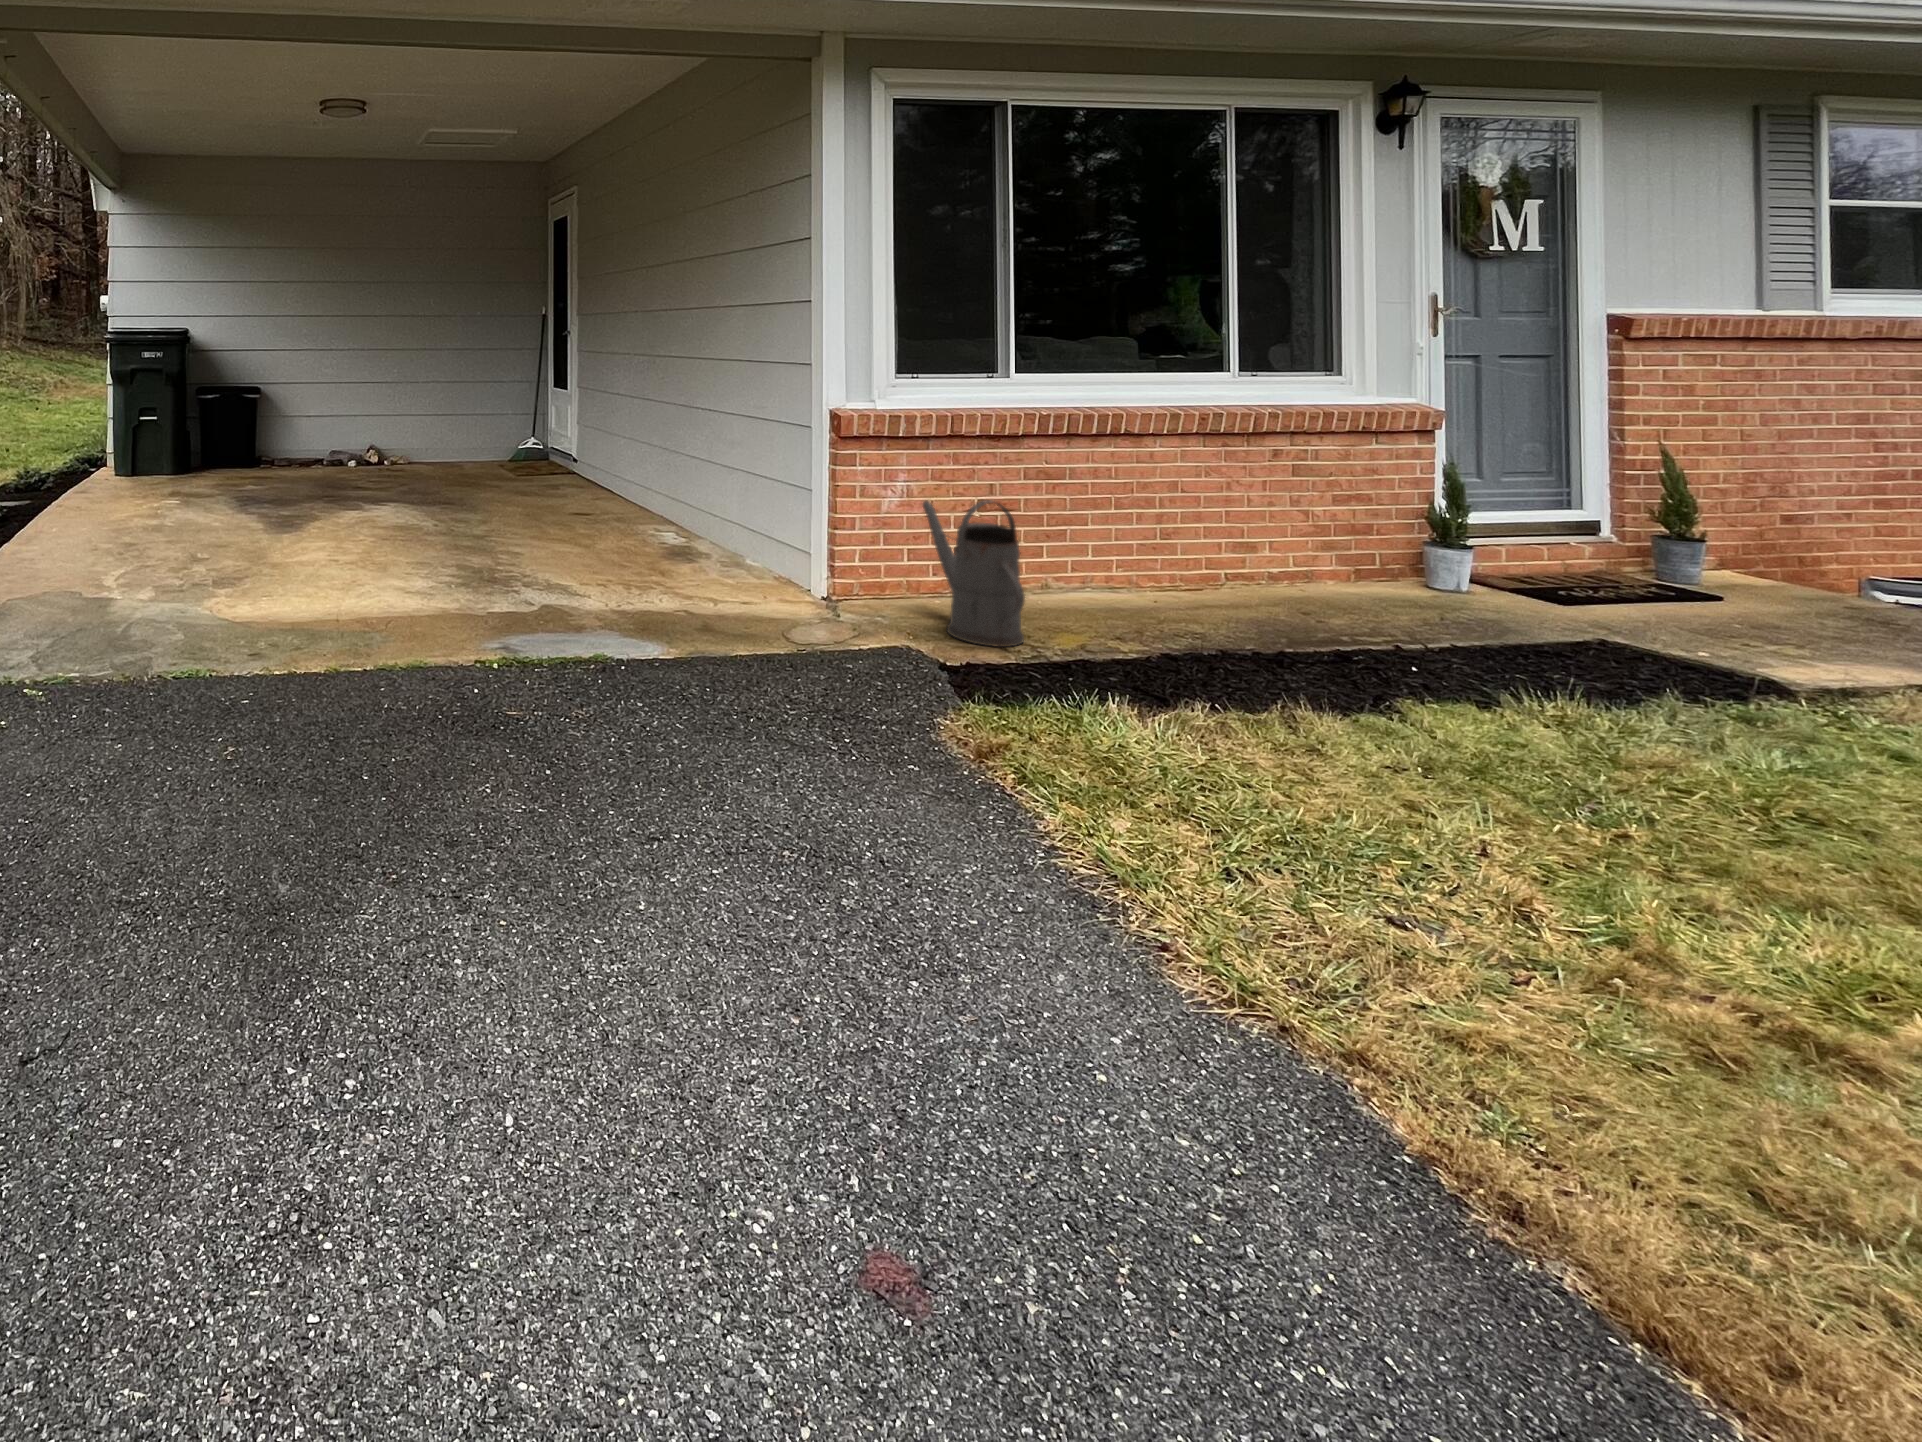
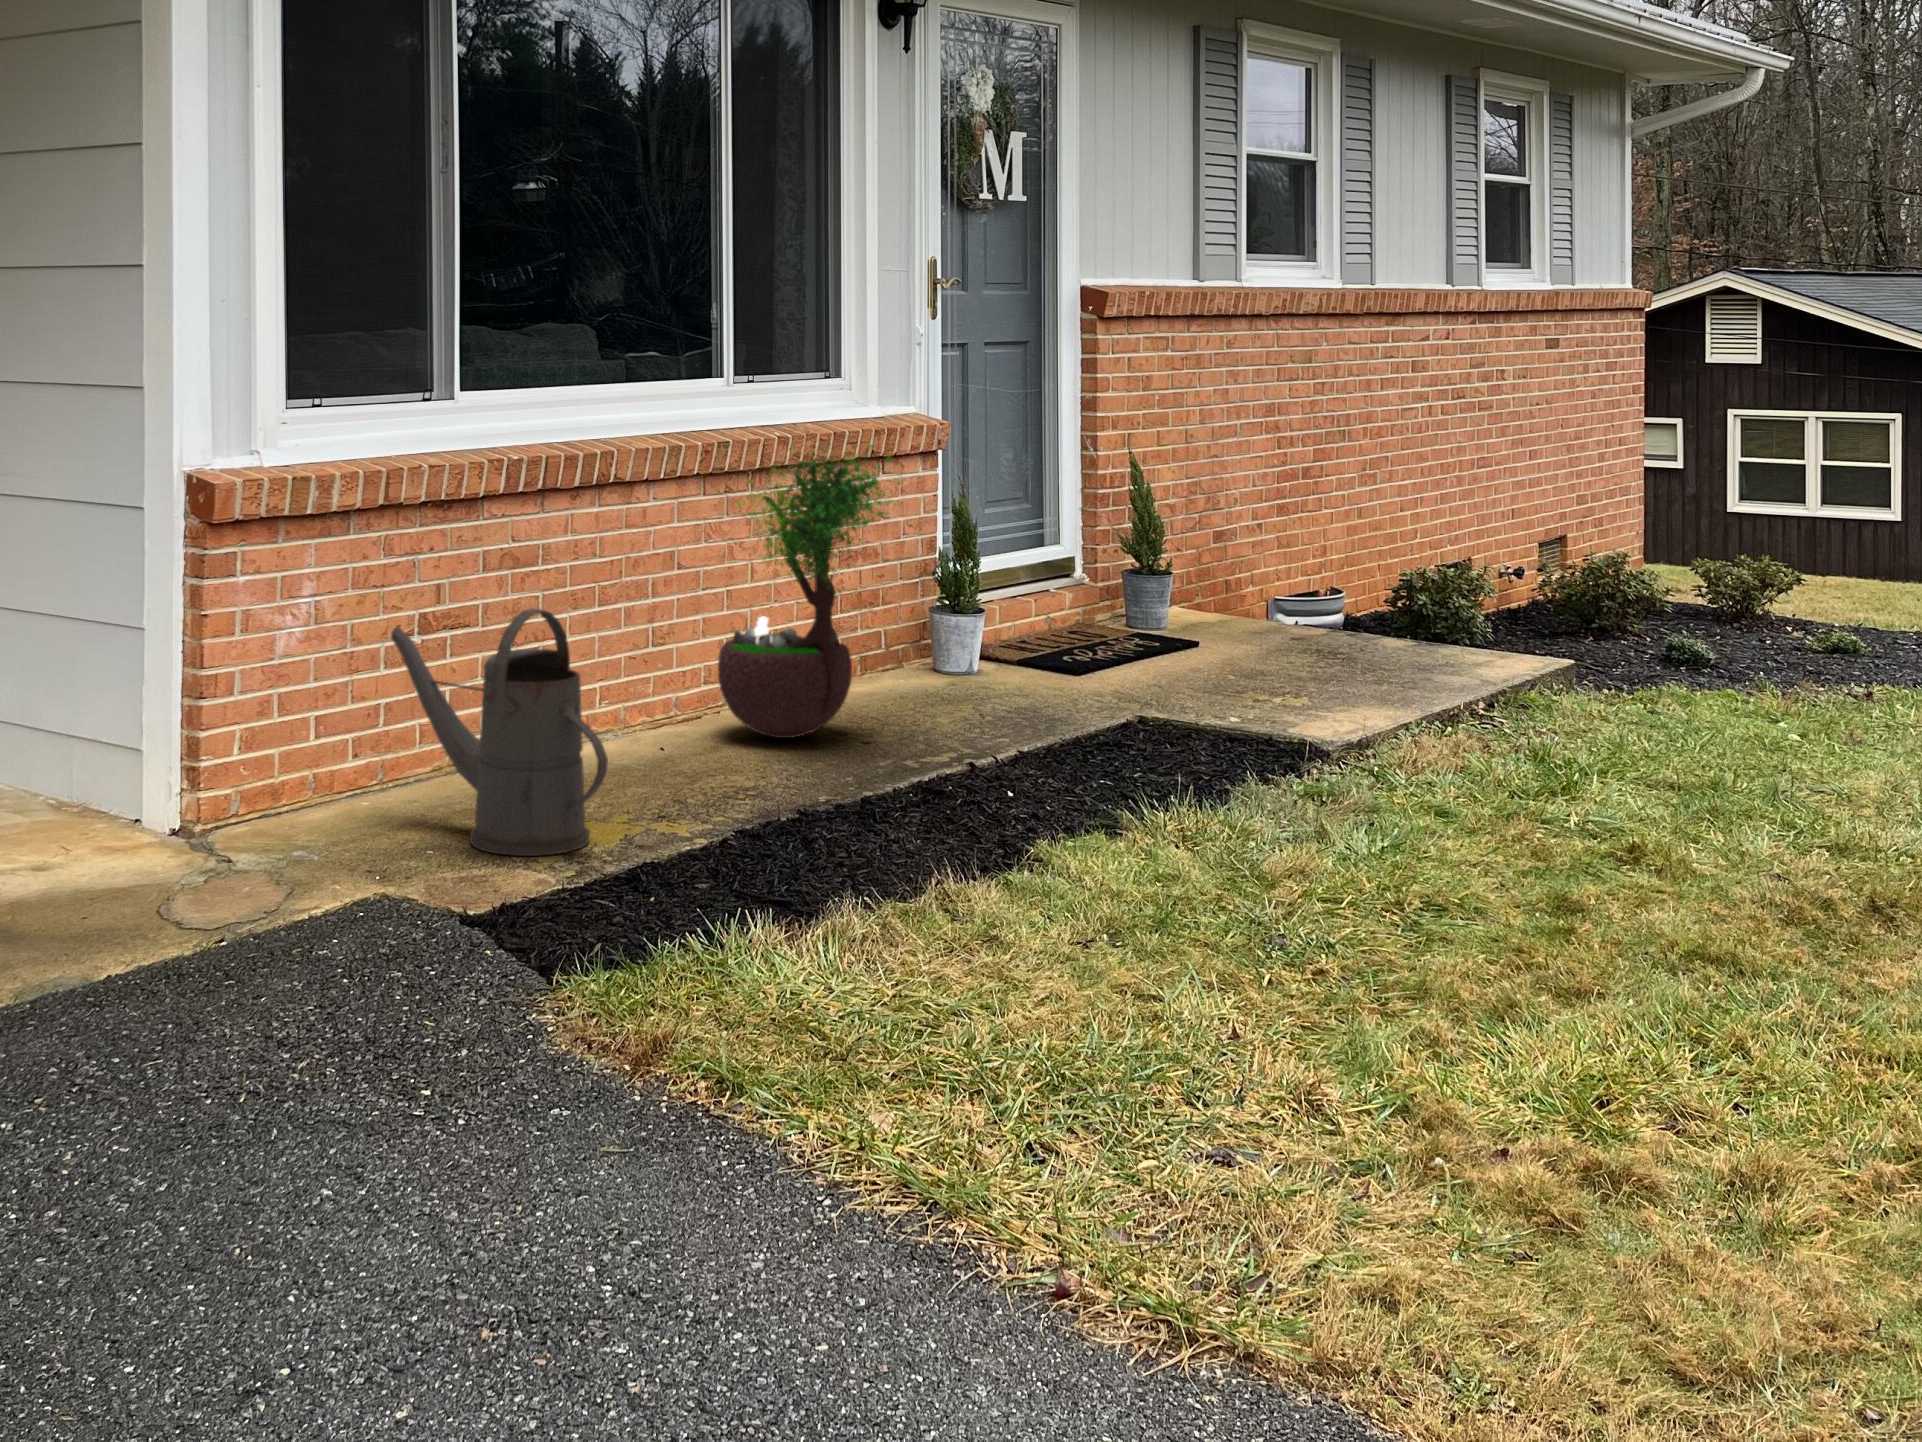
potted tree: none [1187,406,1338,609] -> present [718,428,900,738]

